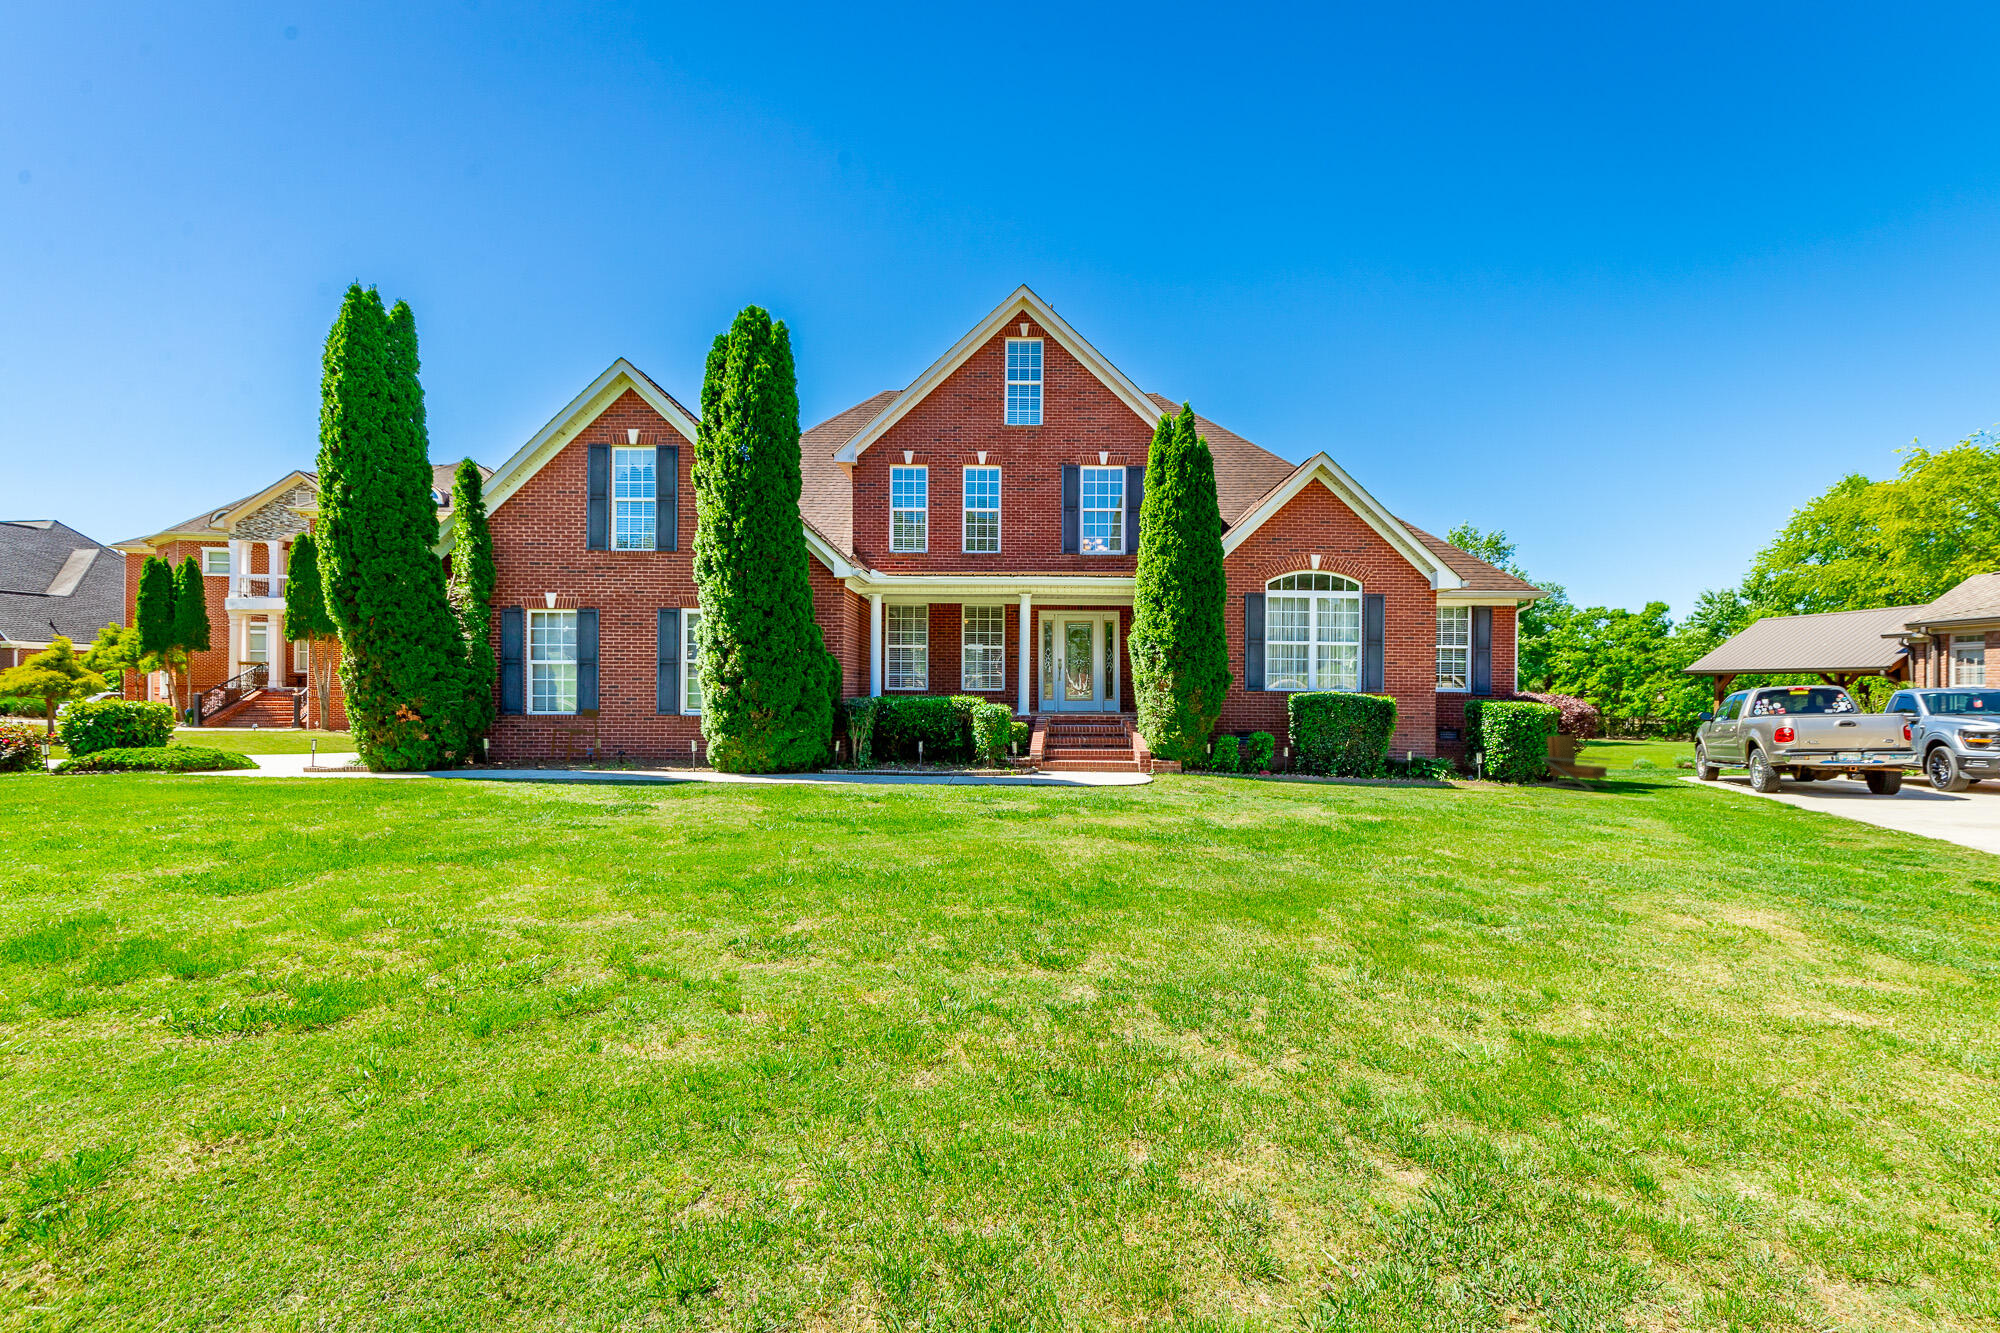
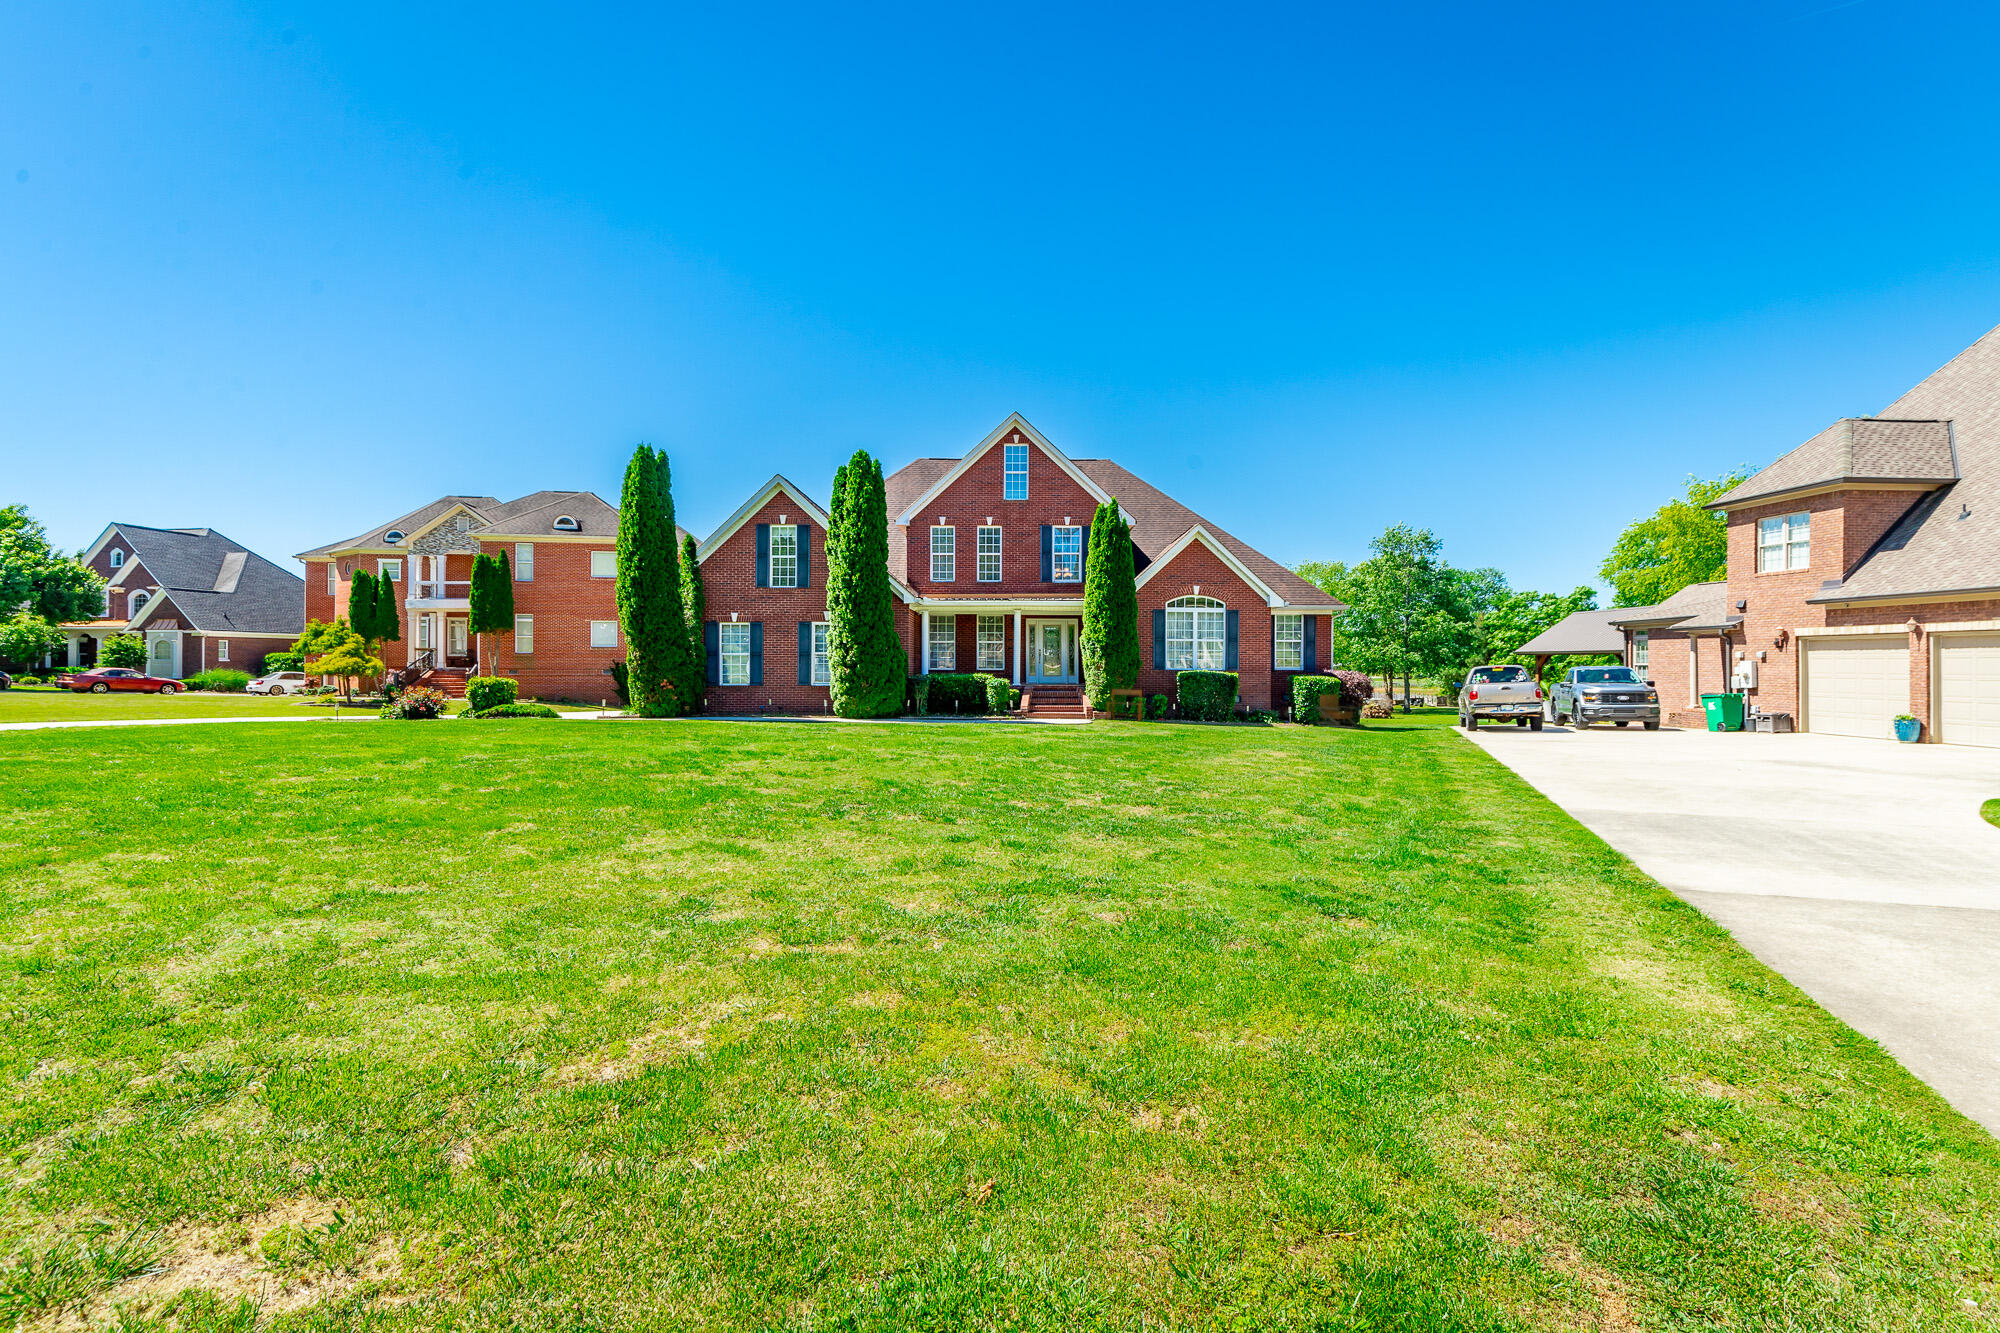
bench: present [550,708,600,761] -> present [1107,689,1142,721]

